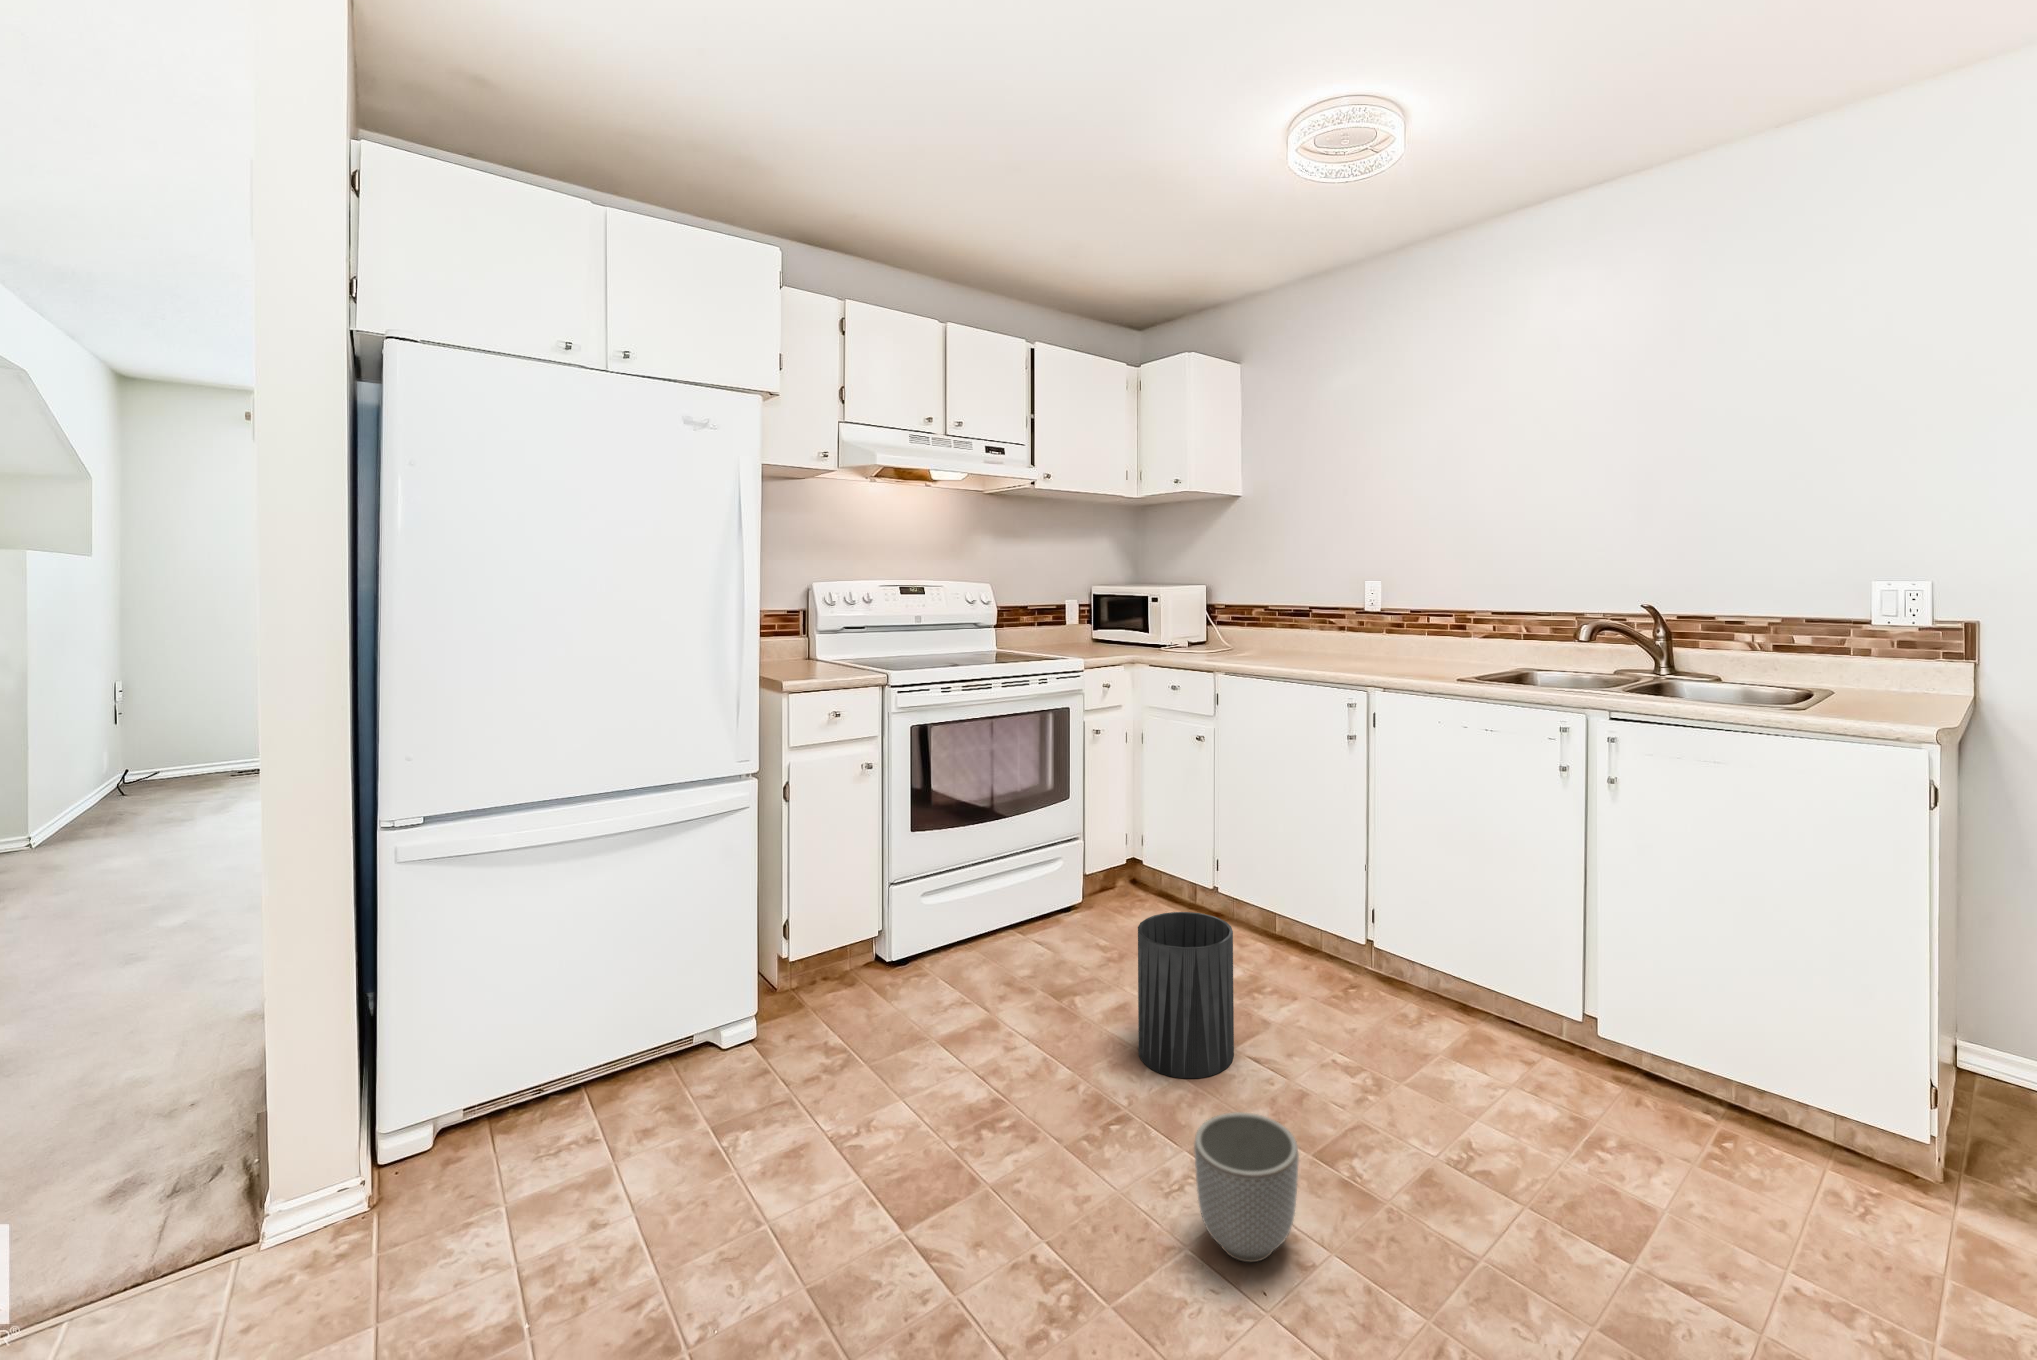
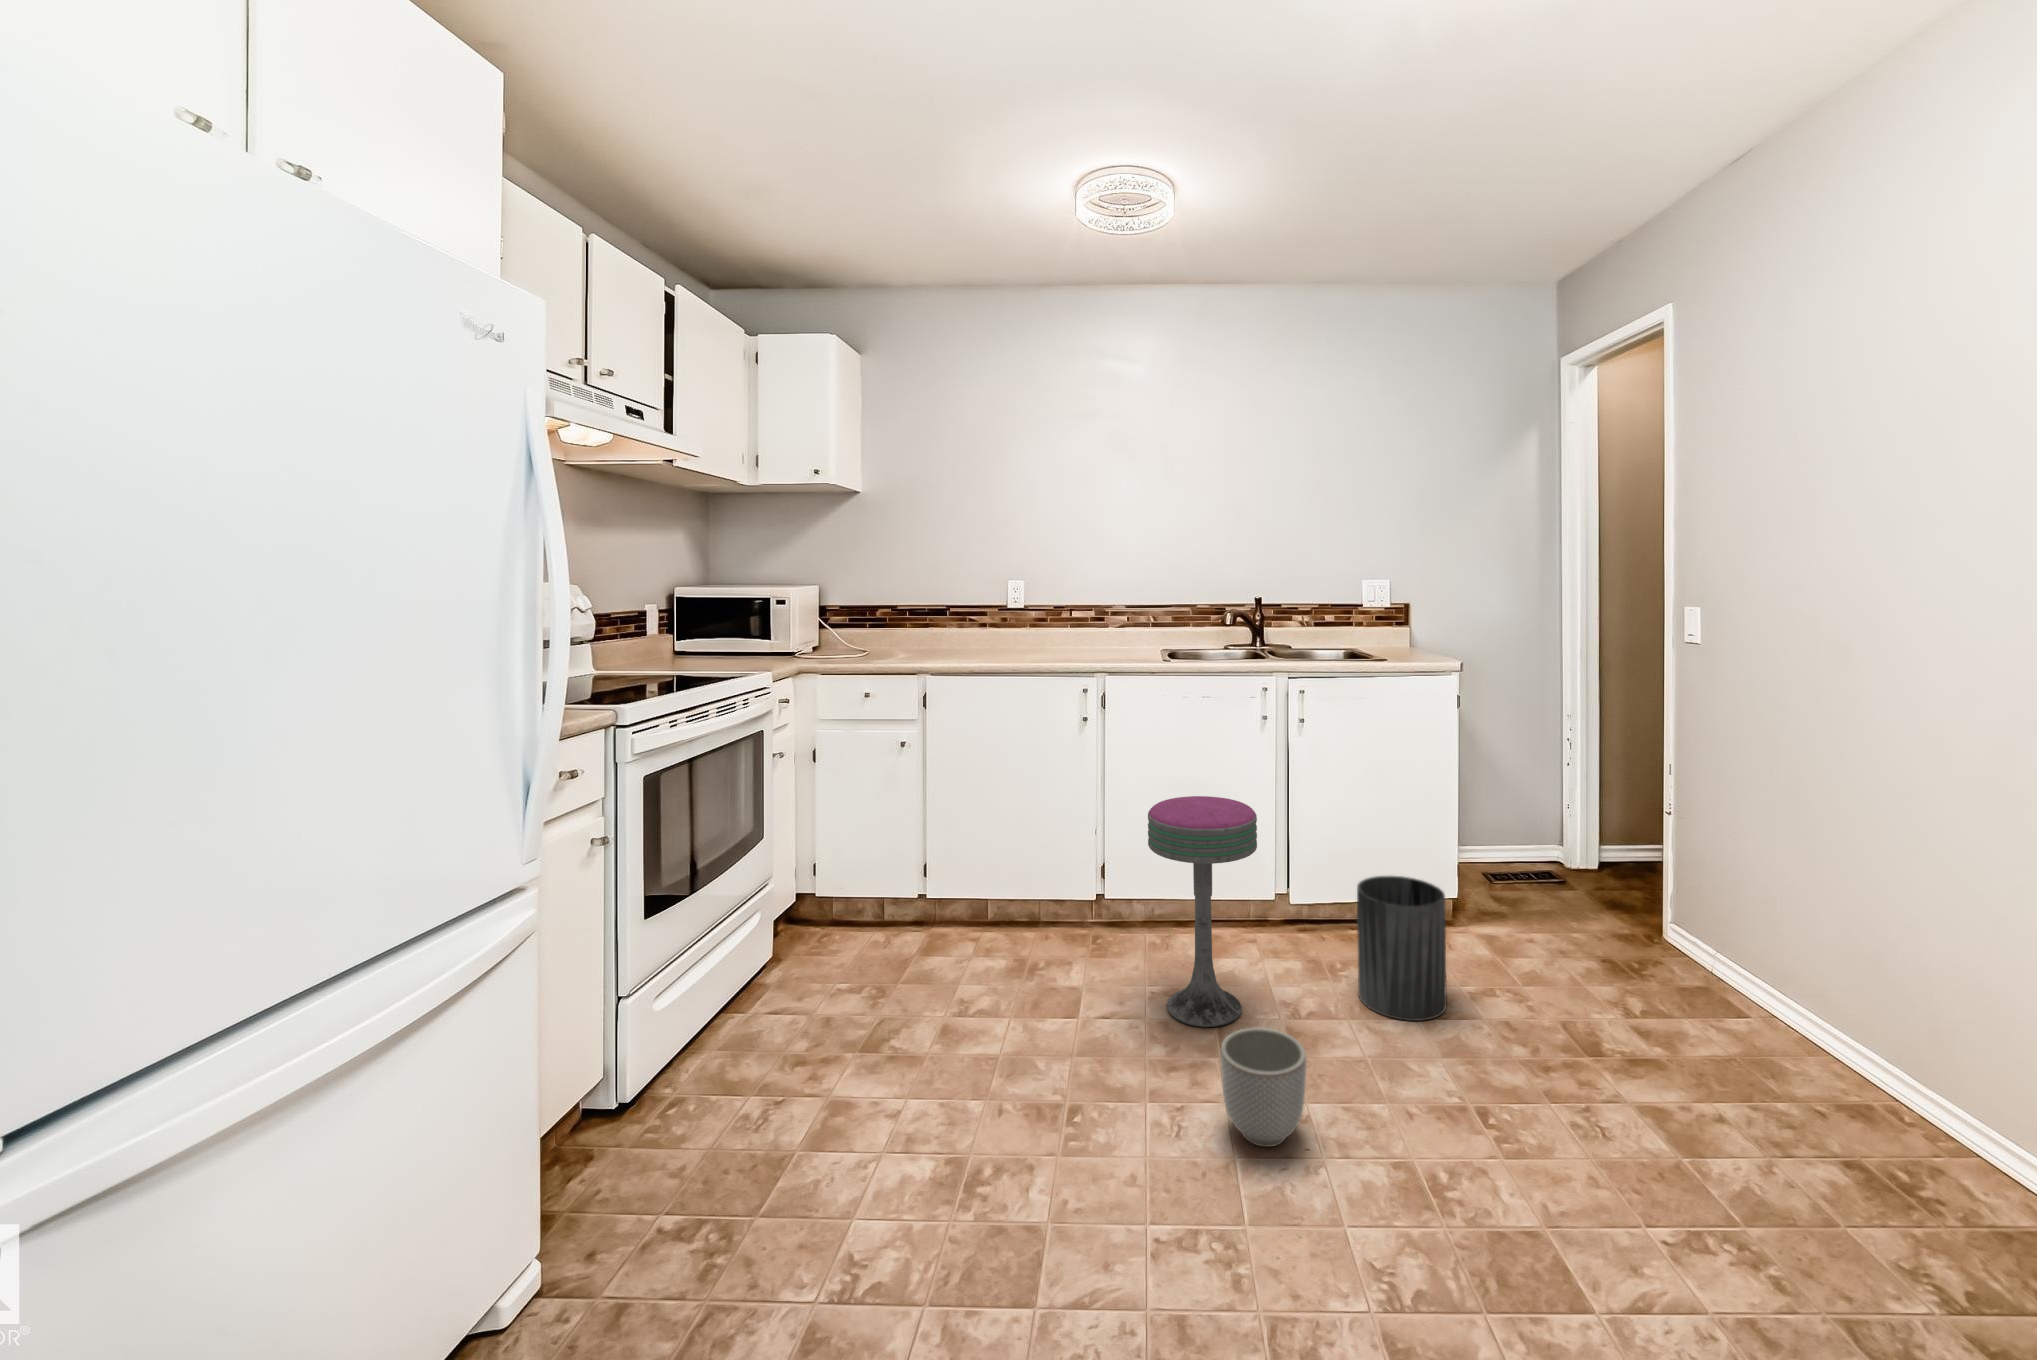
bar stool: none [1291,841,1430,1132] -> present [1148,796,1257,1027]
trash can: present [1138,912,1234,1078] -> present [1357,876,1447,1021]

